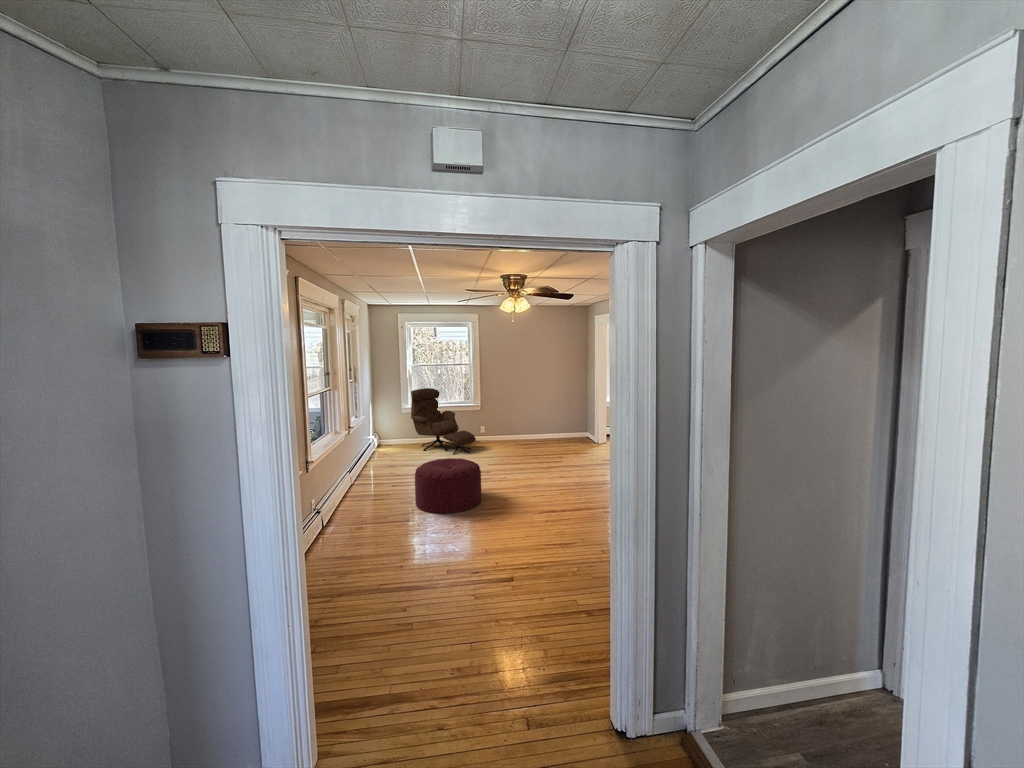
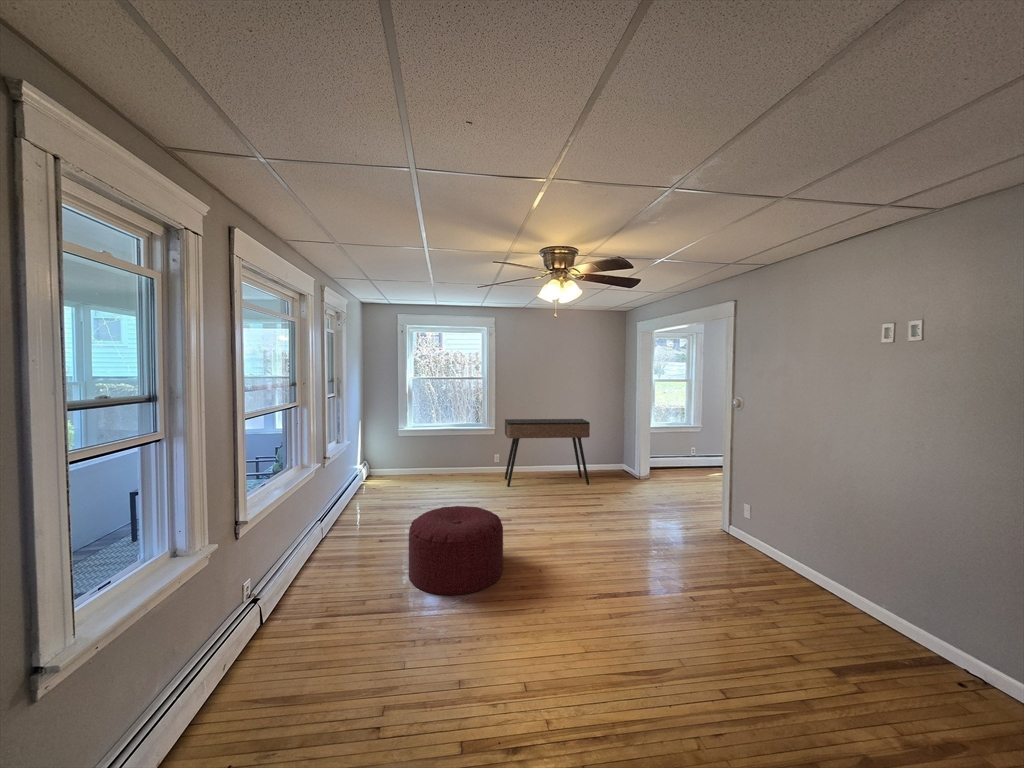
lounge chair: present [411,388,476,454] -> none [408,407,488,491]
console table: none [490,395,559,451] -> present [505,419,590,487]

